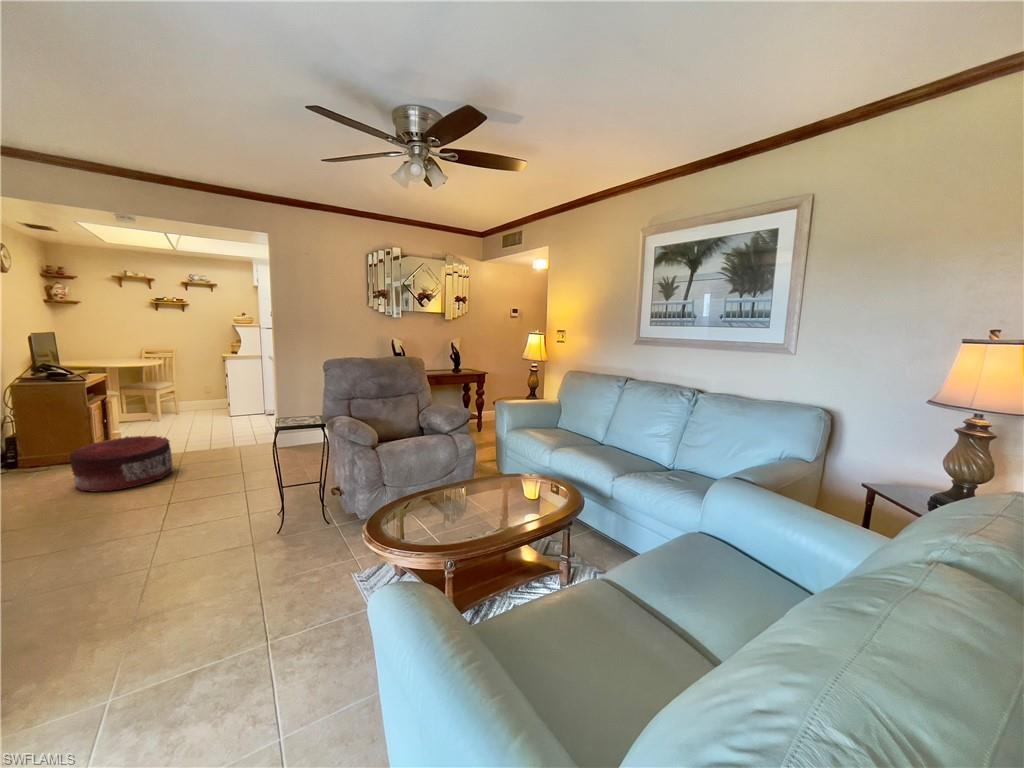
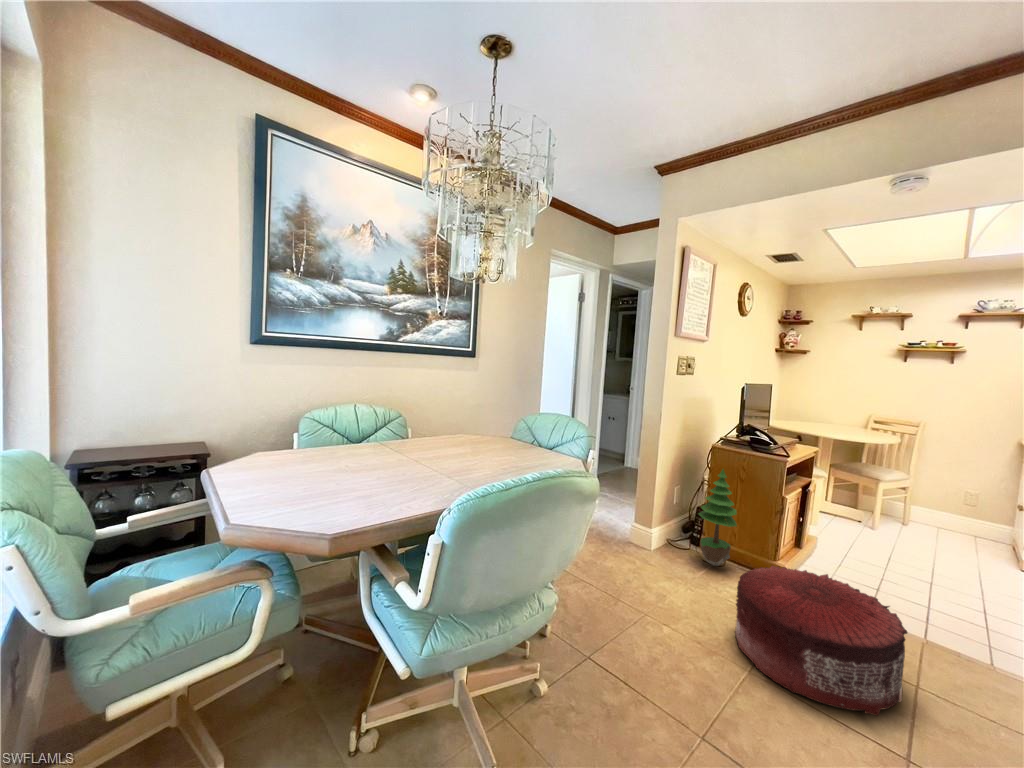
potted tree: none [13,398,55,471] -> present [699,469,737,566]

